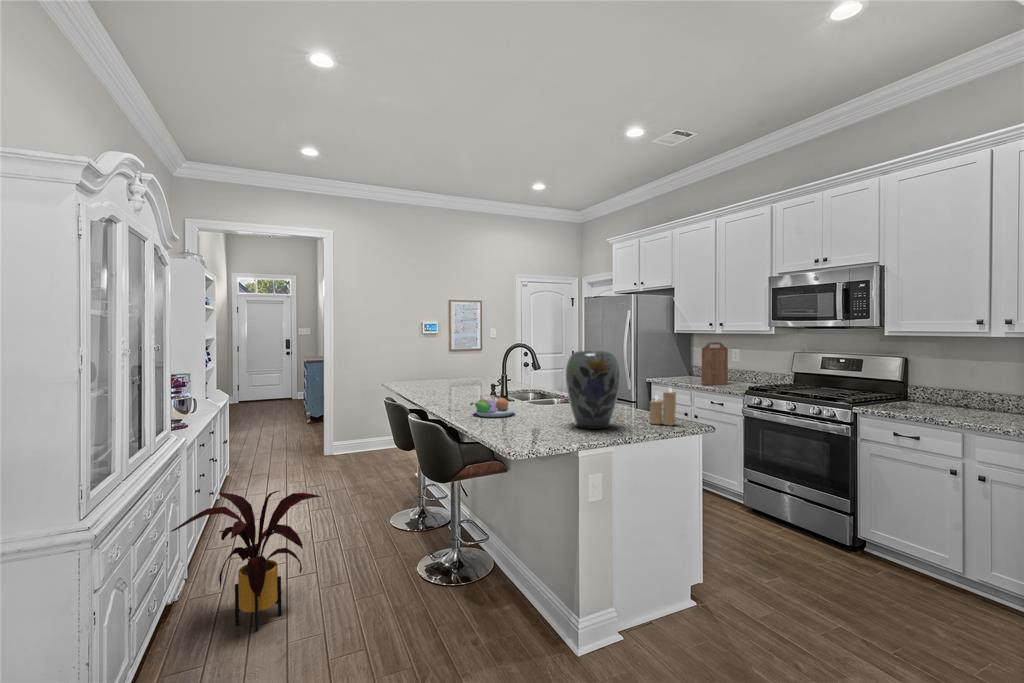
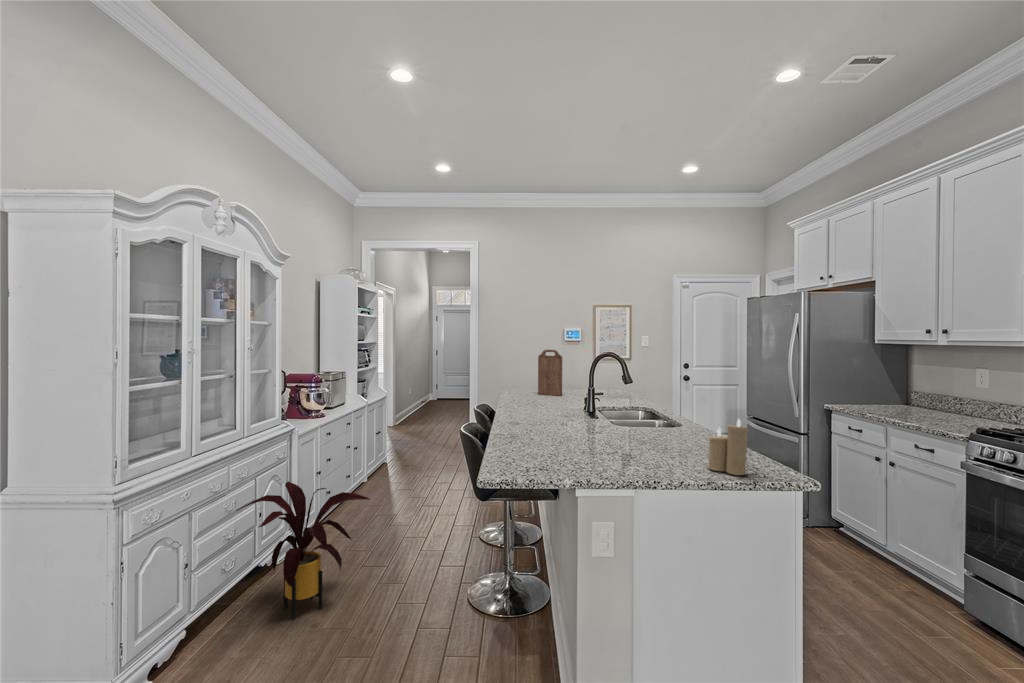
cutting board: present [702,342,728,385] -> present [538,350,562,396]
vase: present [566,351,620,429] -> none [585,363,657,467]
fruit bowl: present [470,398,515,417] -> none [503,412,559,438]

